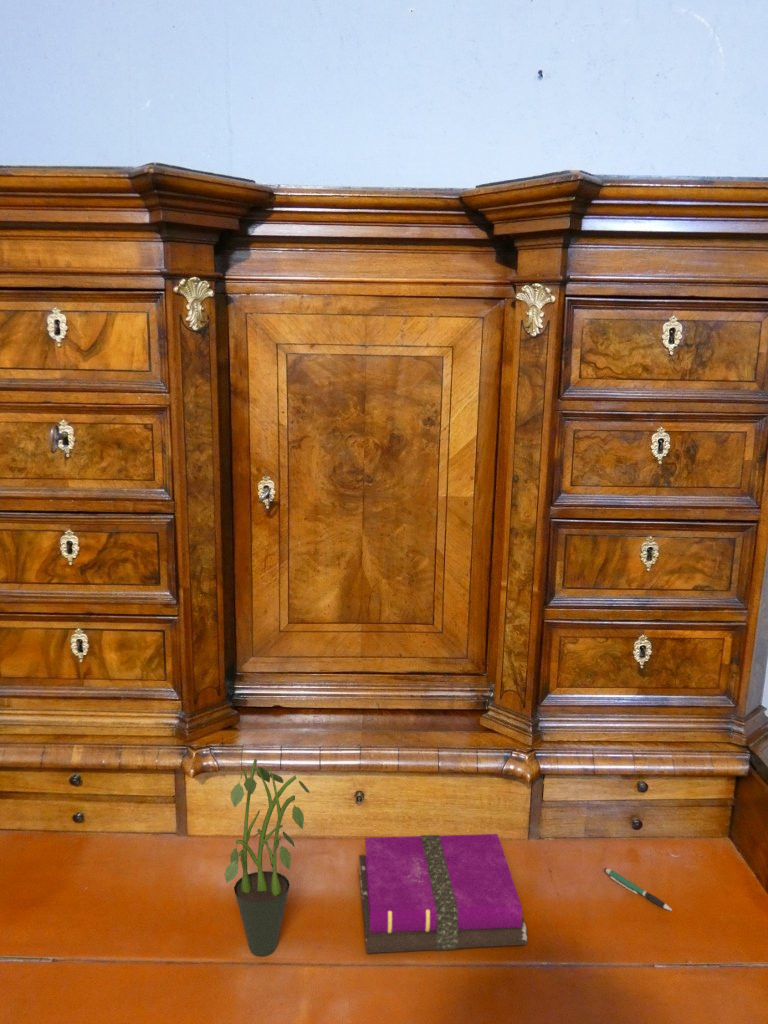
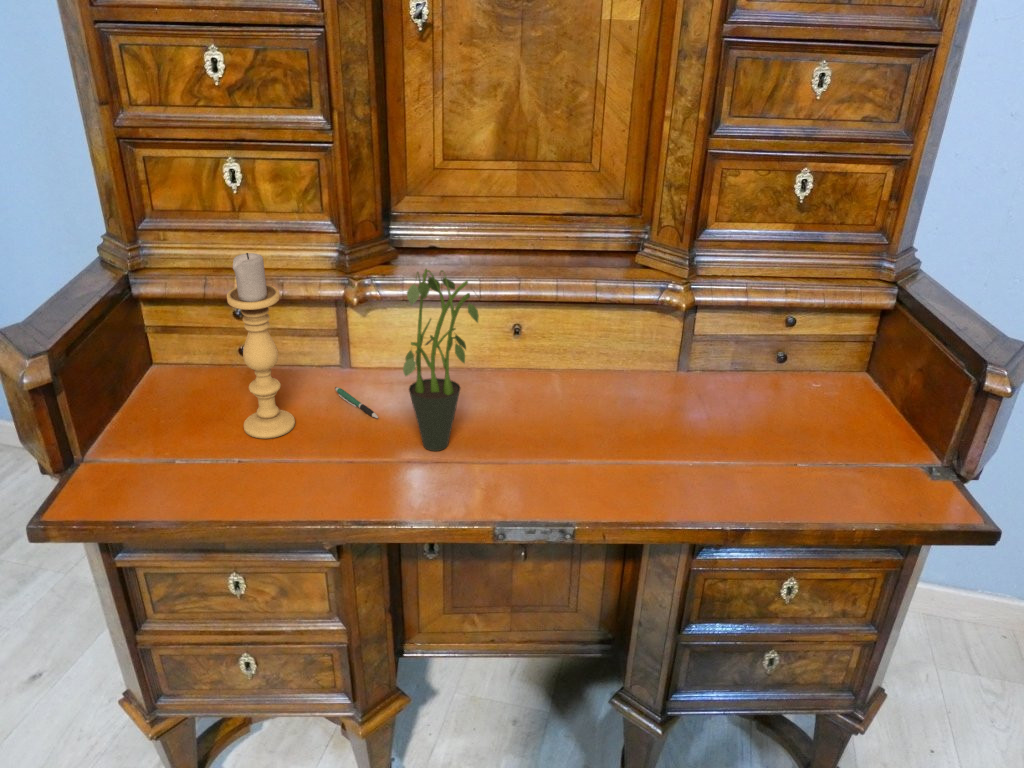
candle holder: none [51,742,117,939] -> present [227,253,295,439]
notebook: present [359,834,527,953] -> none [518,359,680,449]
pen: present [605,868,672,911] -> present [335,387,378,418]

